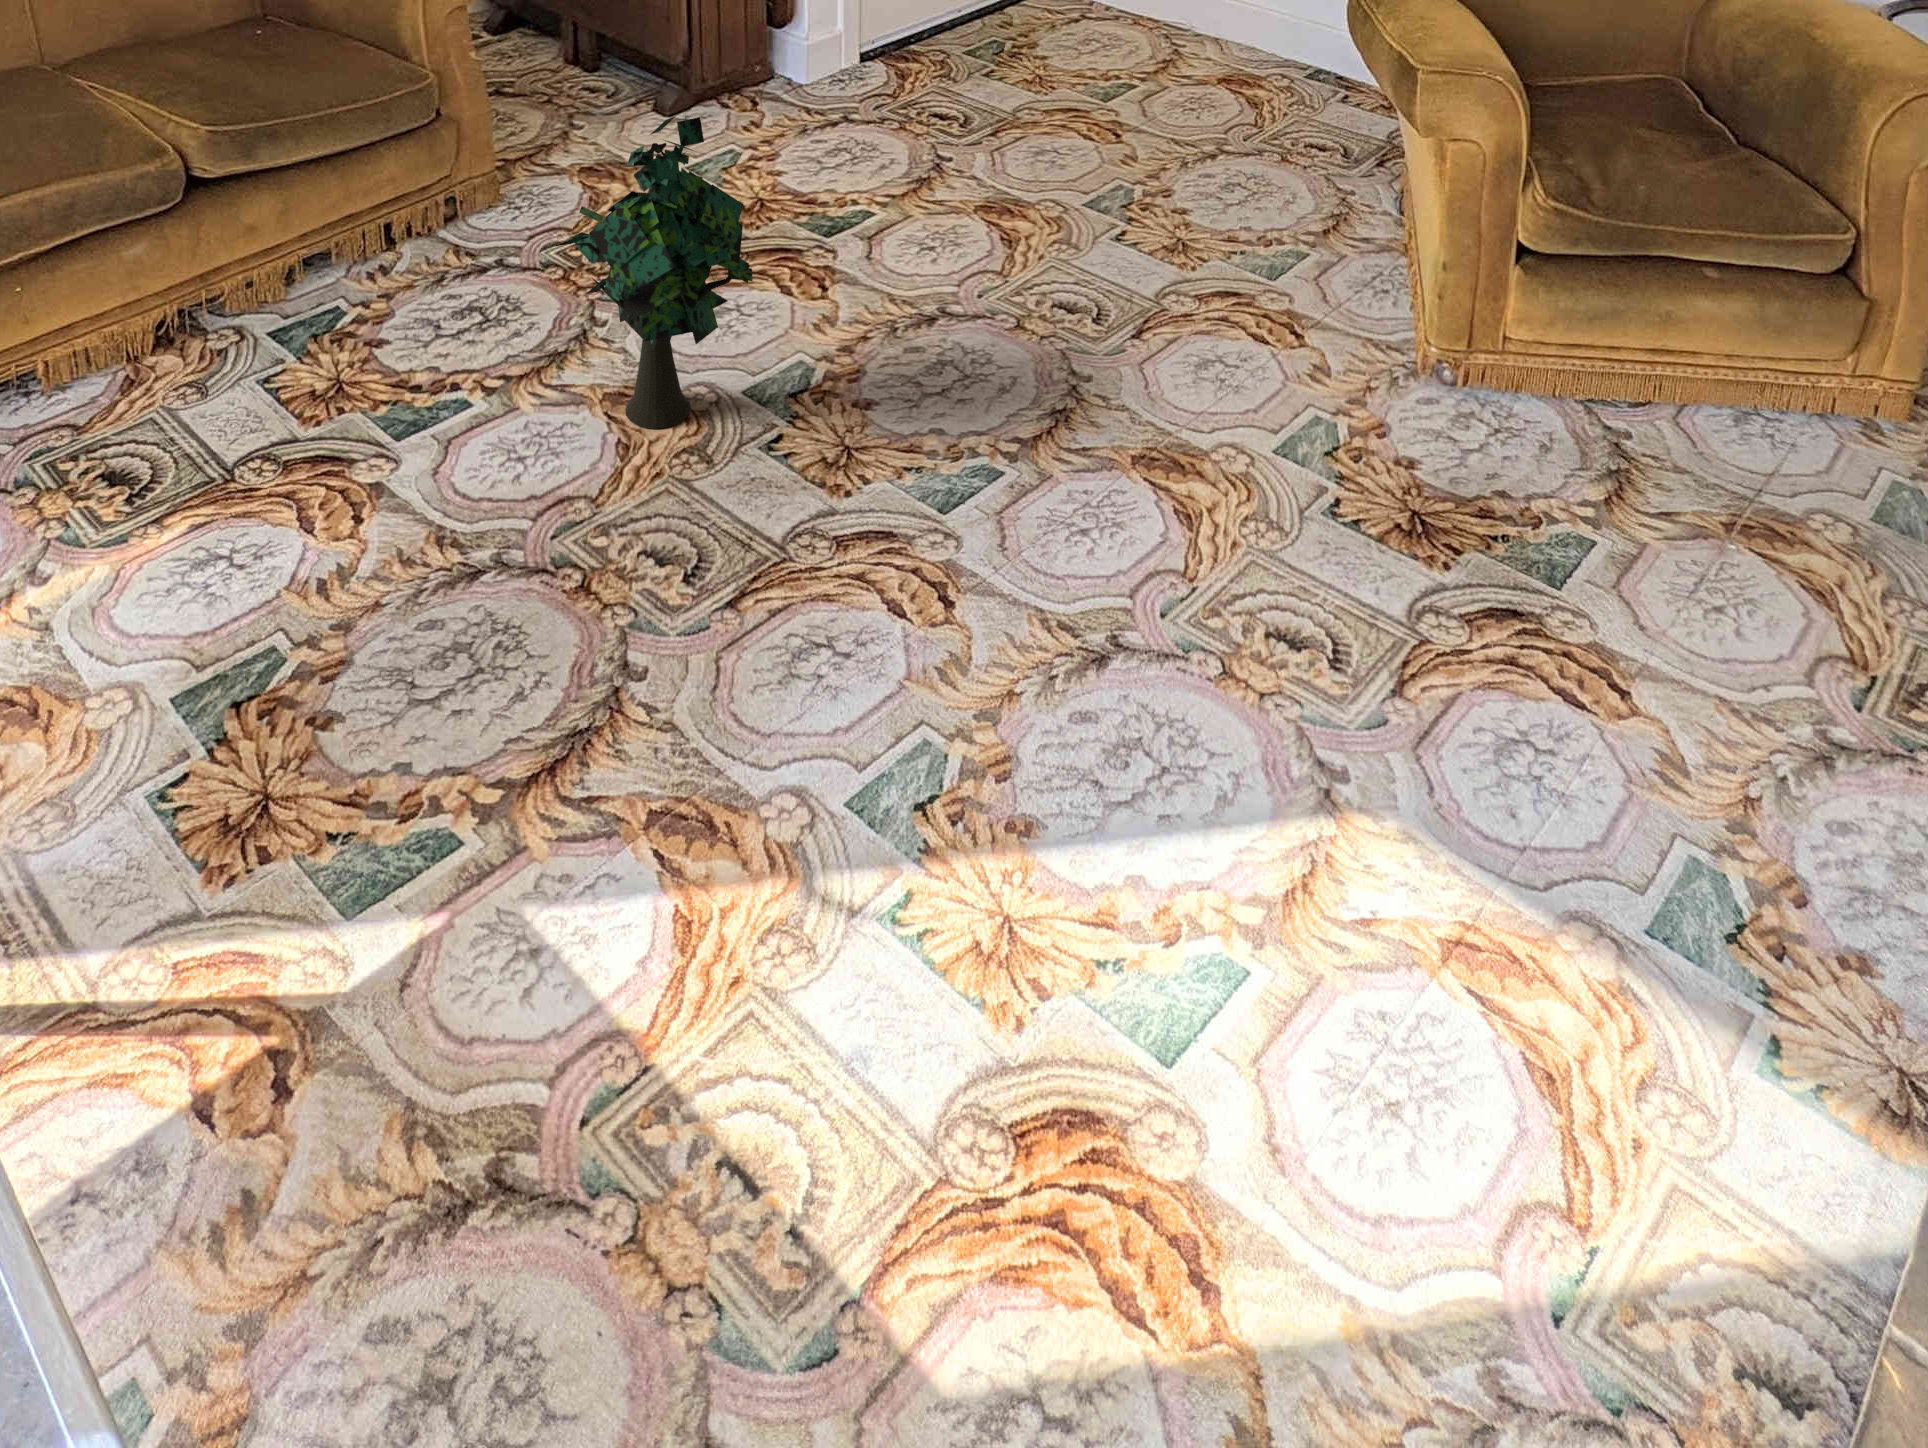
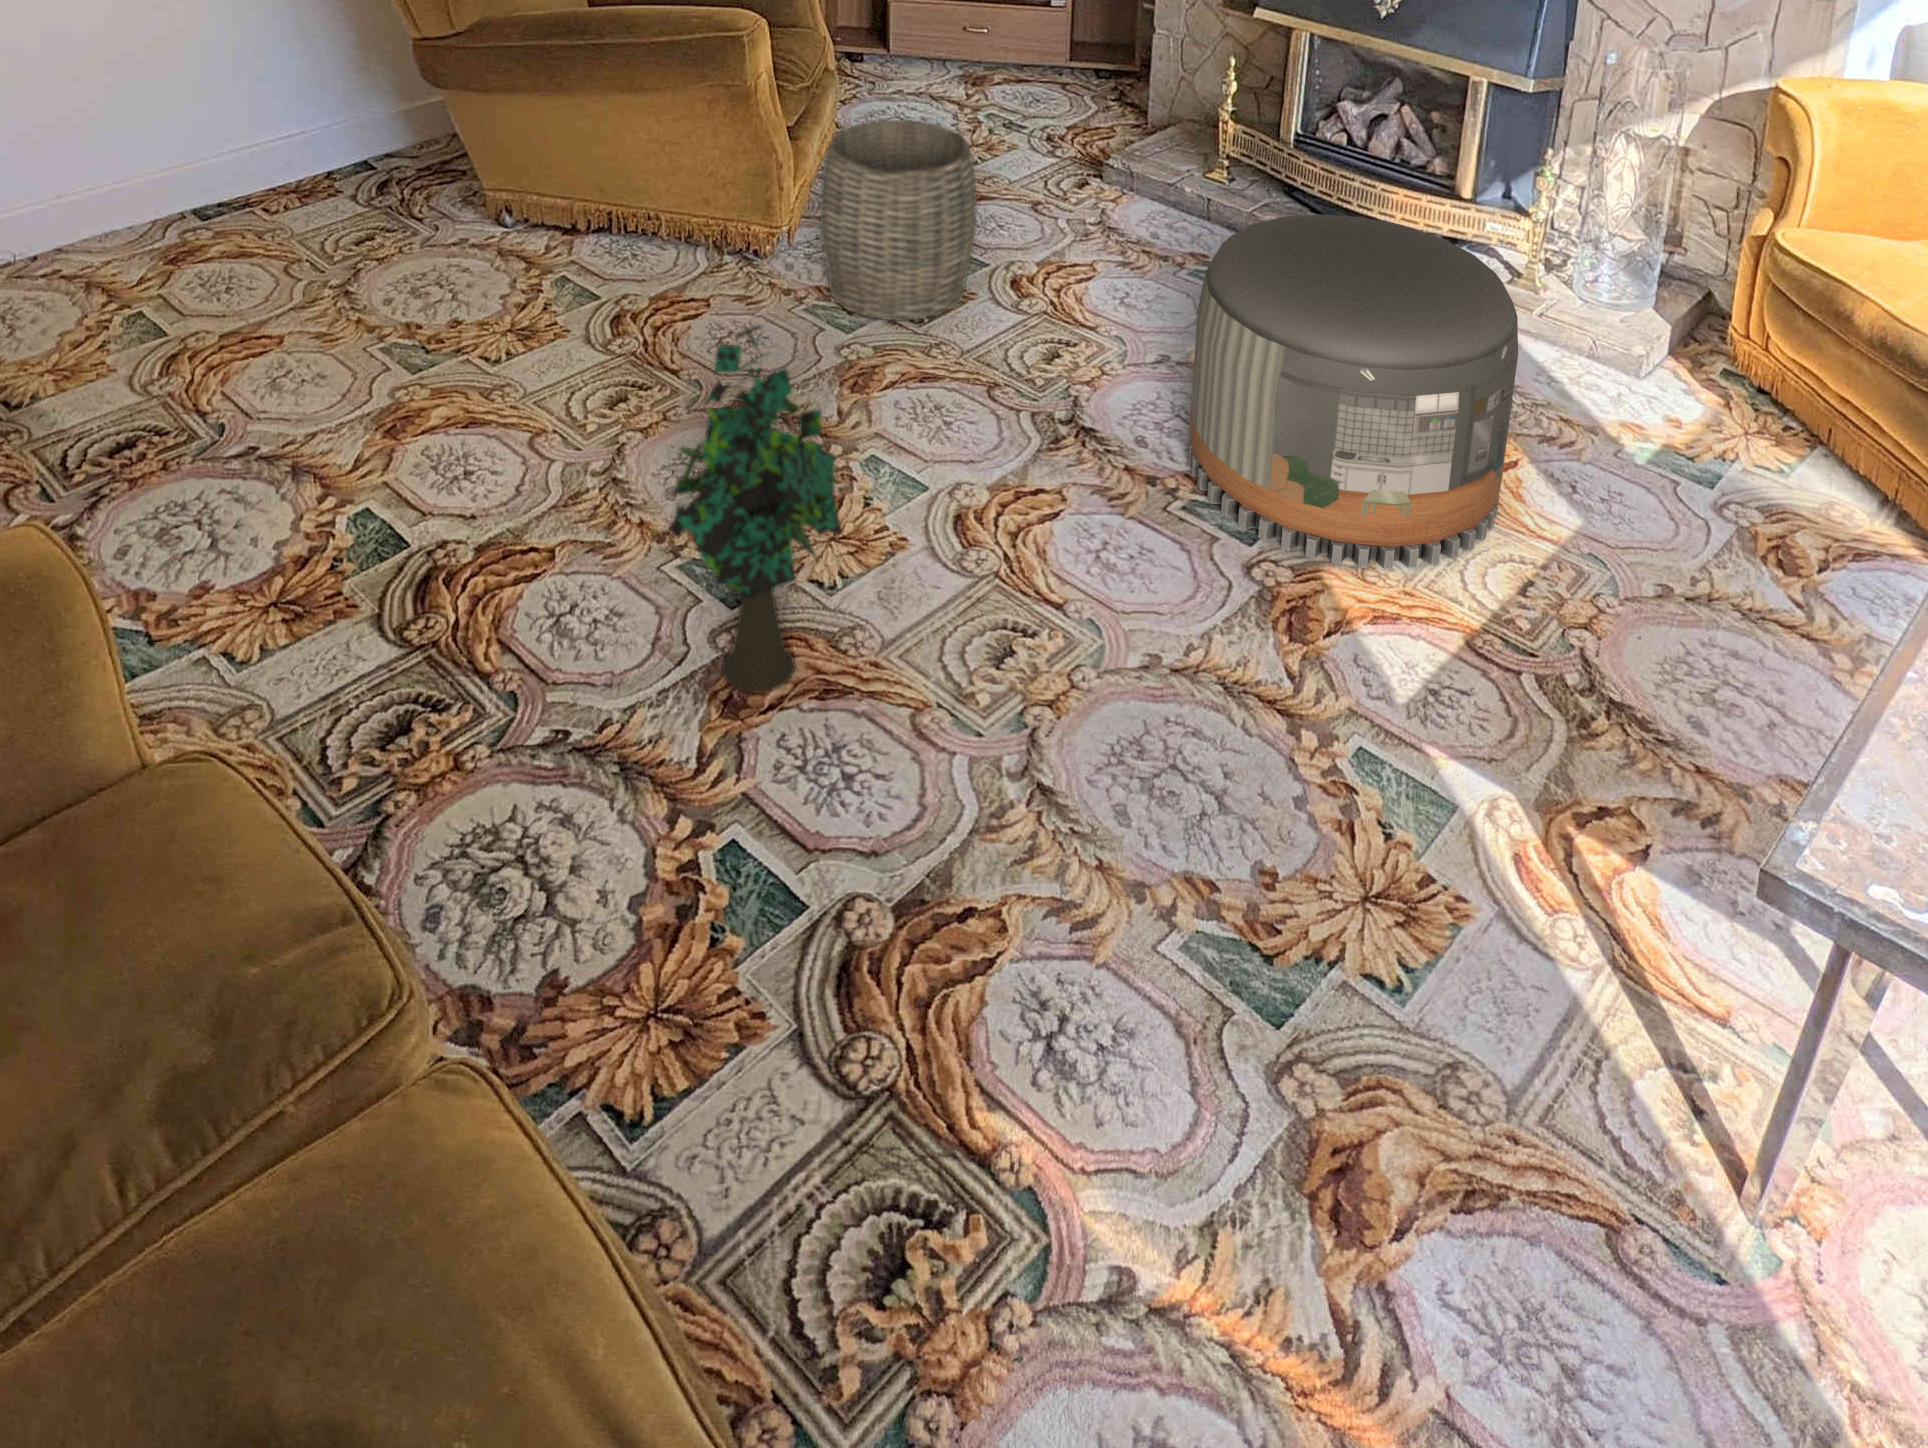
woven basket: none [1307,249,1552,558] -> present [820,120,977,321]
pouf: none [783,503,1323,1232] -> present [1189,214,1518,569]

